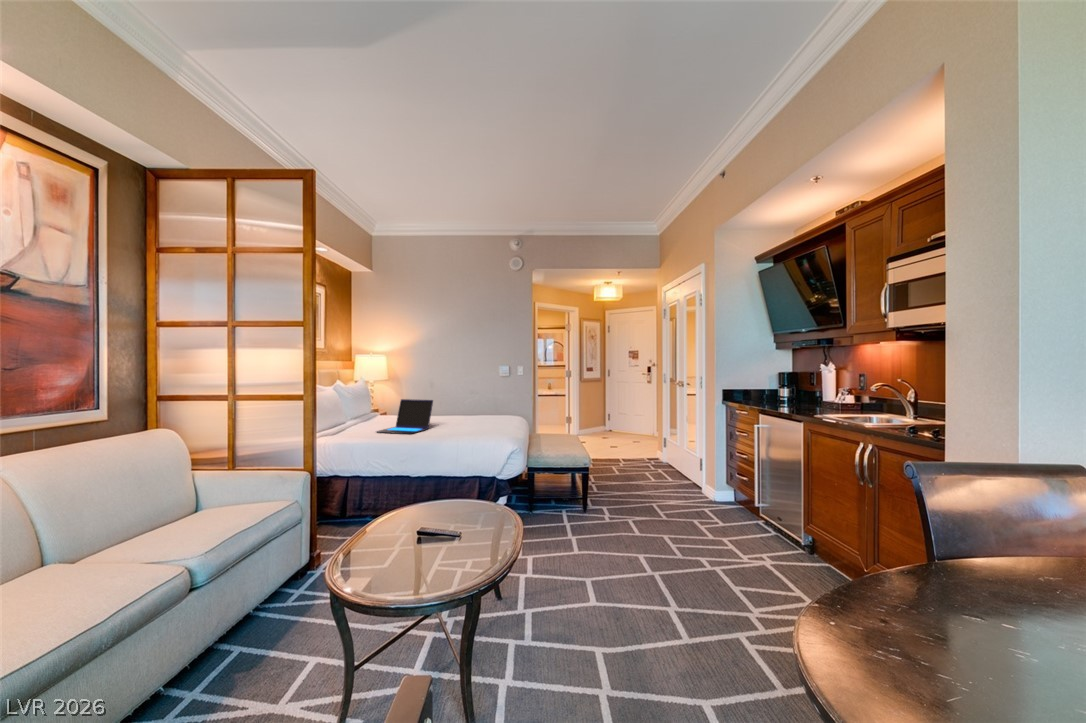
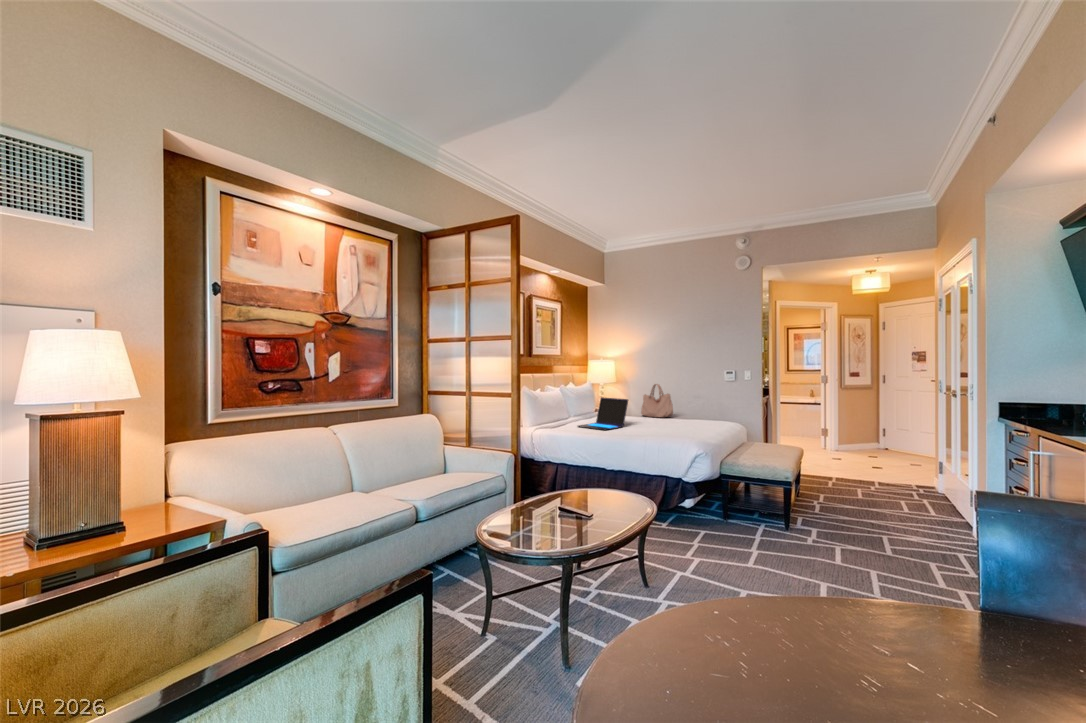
handbag: none [438,385,471,418] -> present [641,384,673,418]

